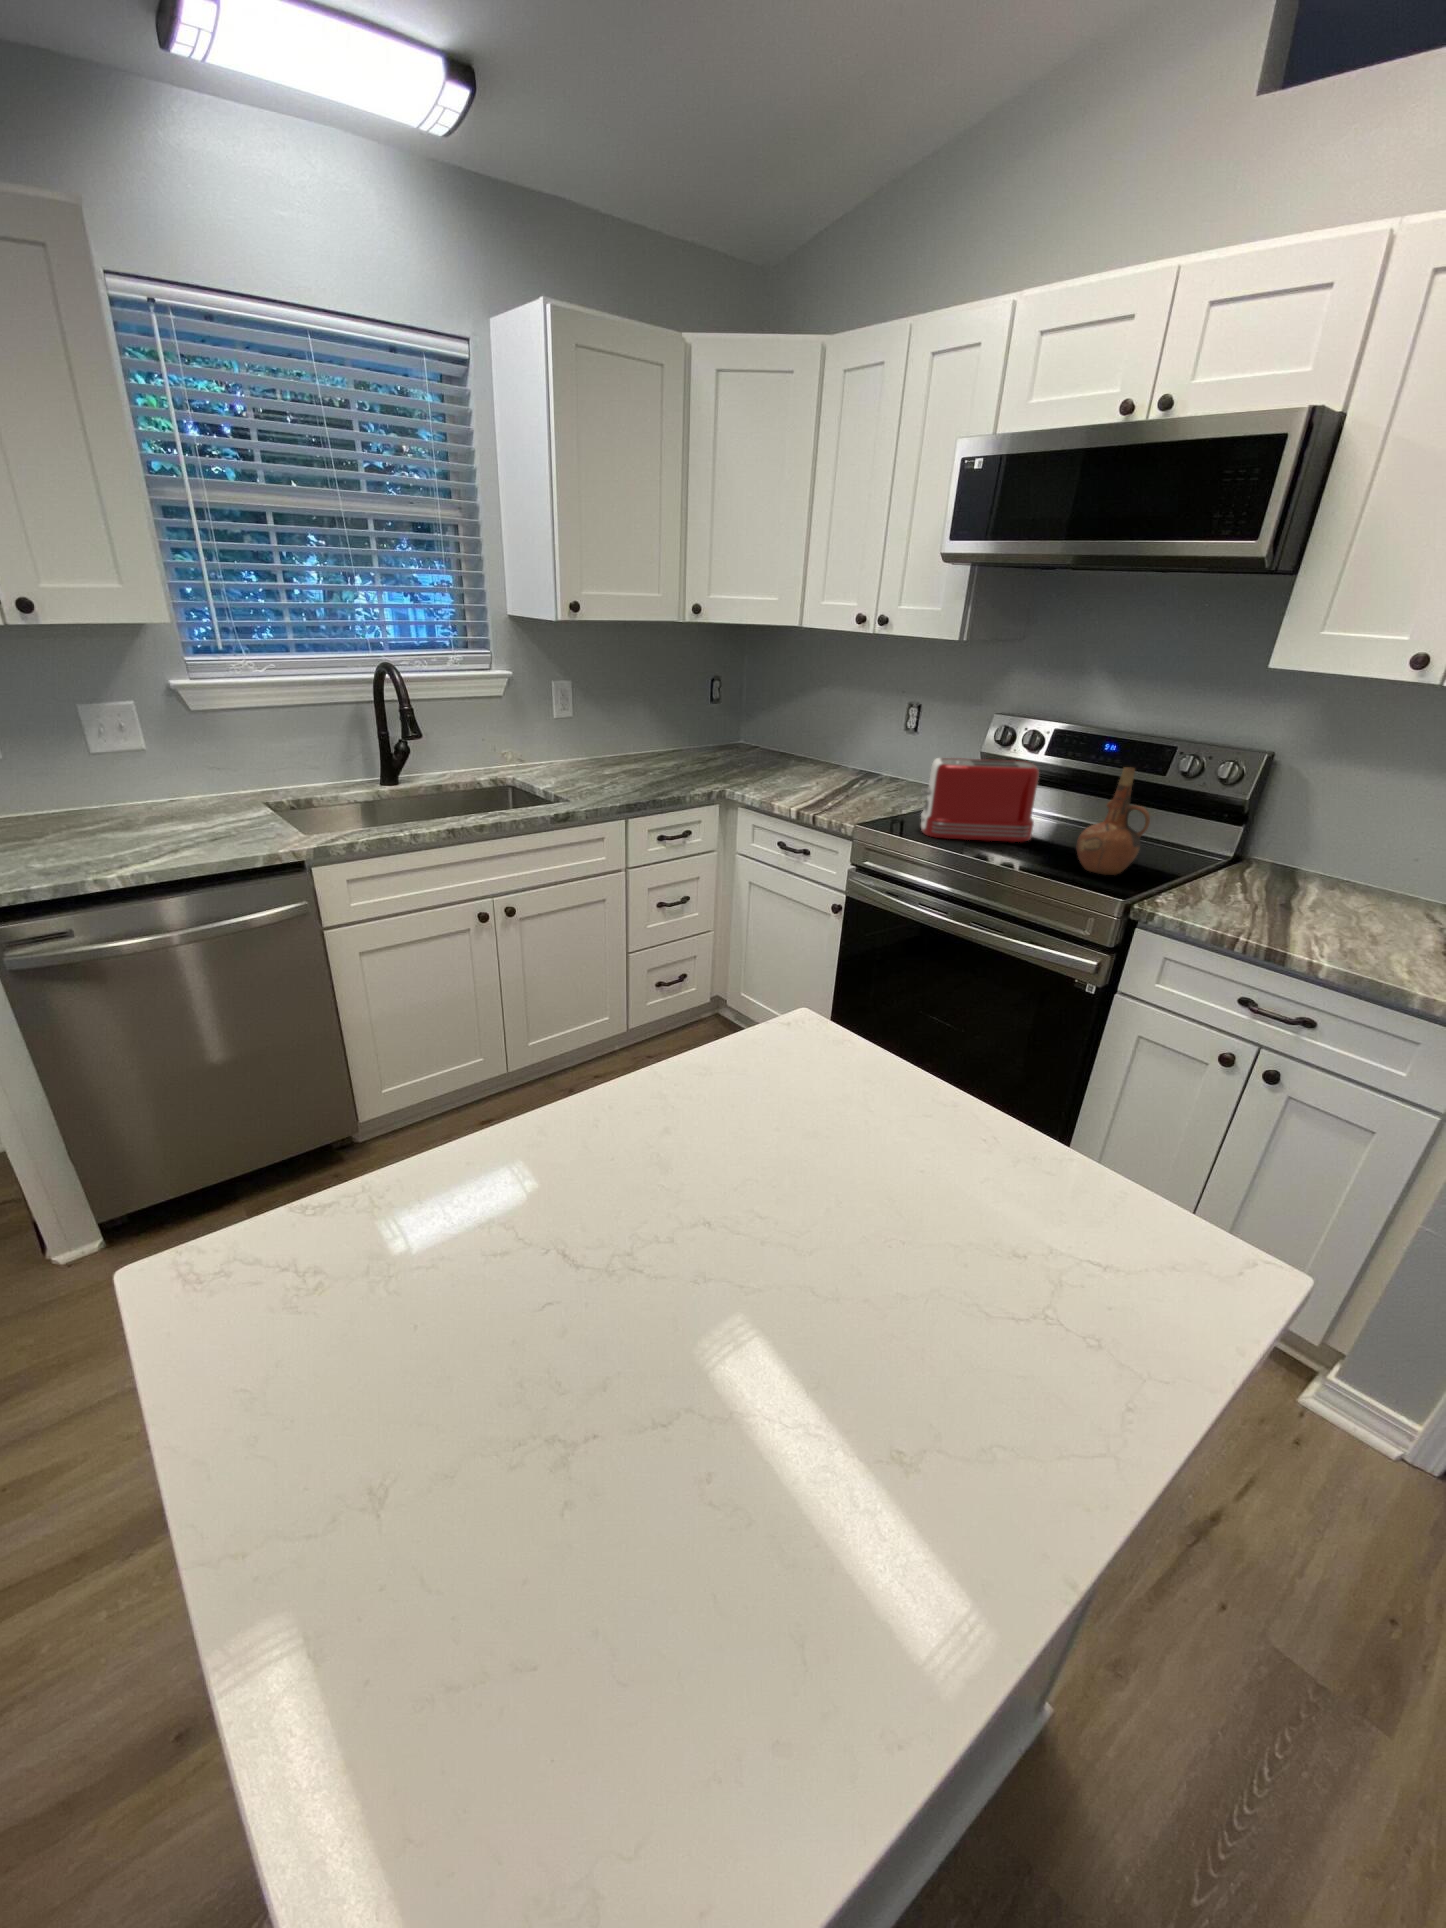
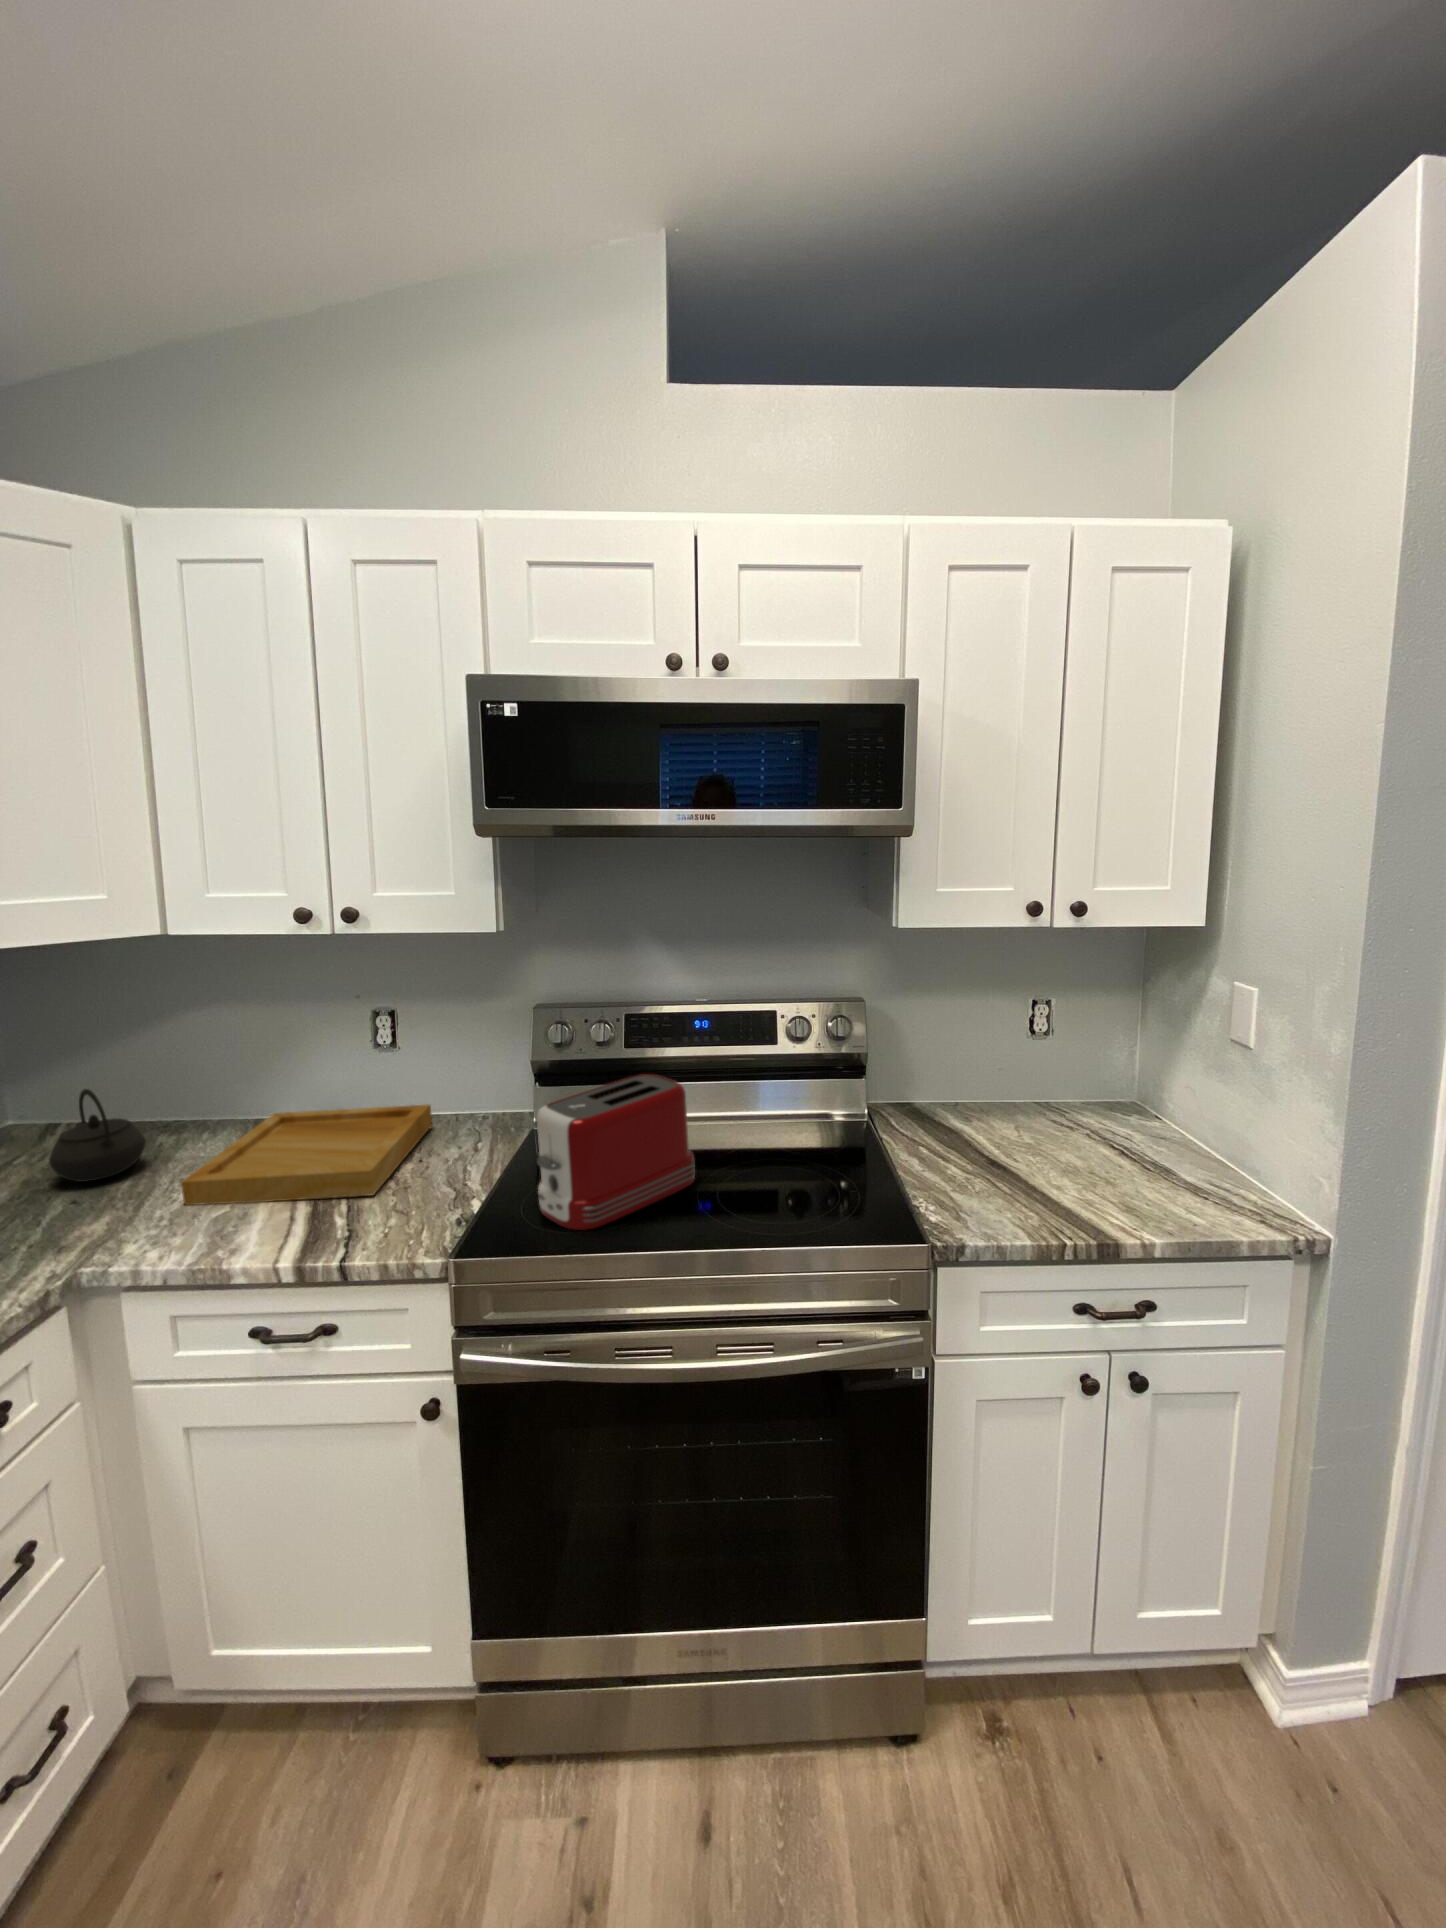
kettle: none [741,717,782,768] -> present [49,1089,146,1182]
tray: none [778,760,922,800] -> present [181,1105,432,1205]
ceramic pitcher: present [1076,767,1150,875] -> none [793,1066,868,1206]

